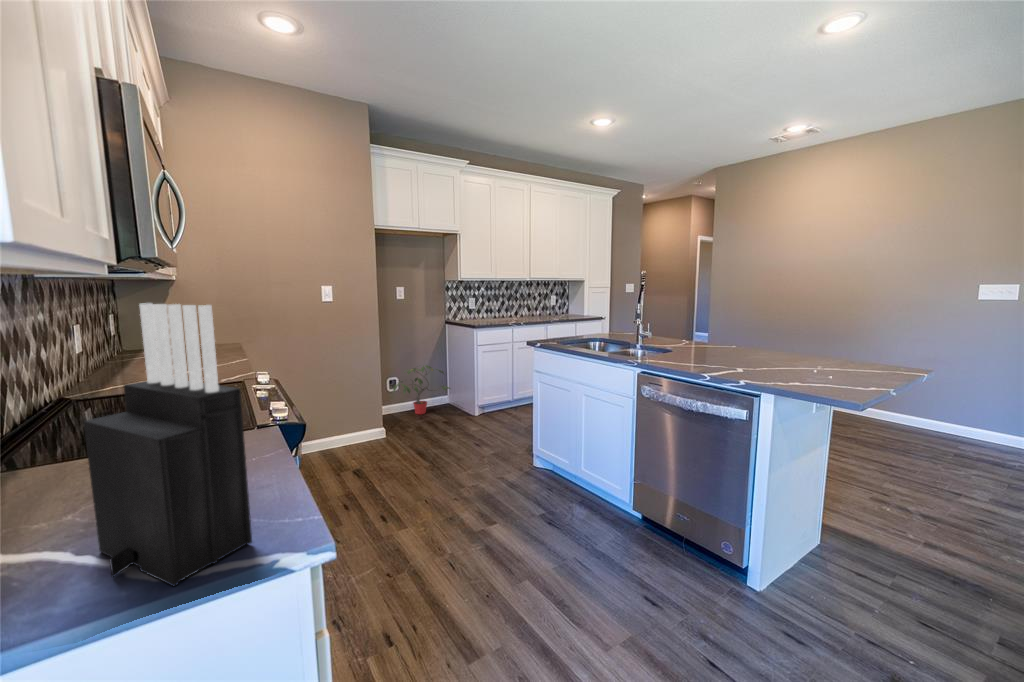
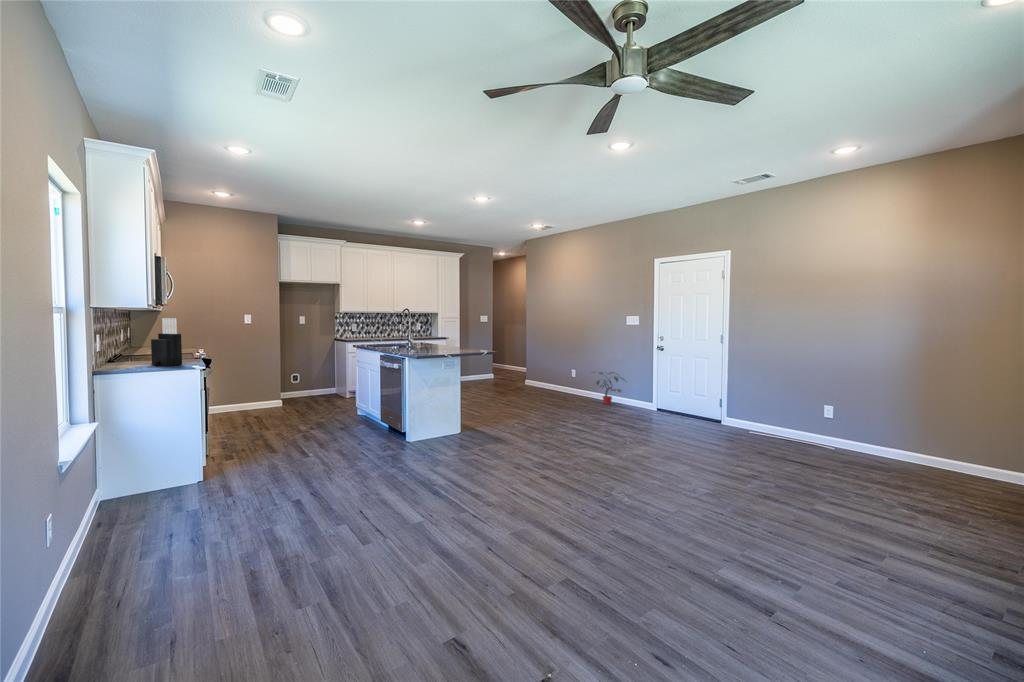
potted plant: present [393,365,450,414] -> present [596,372,624,404]

